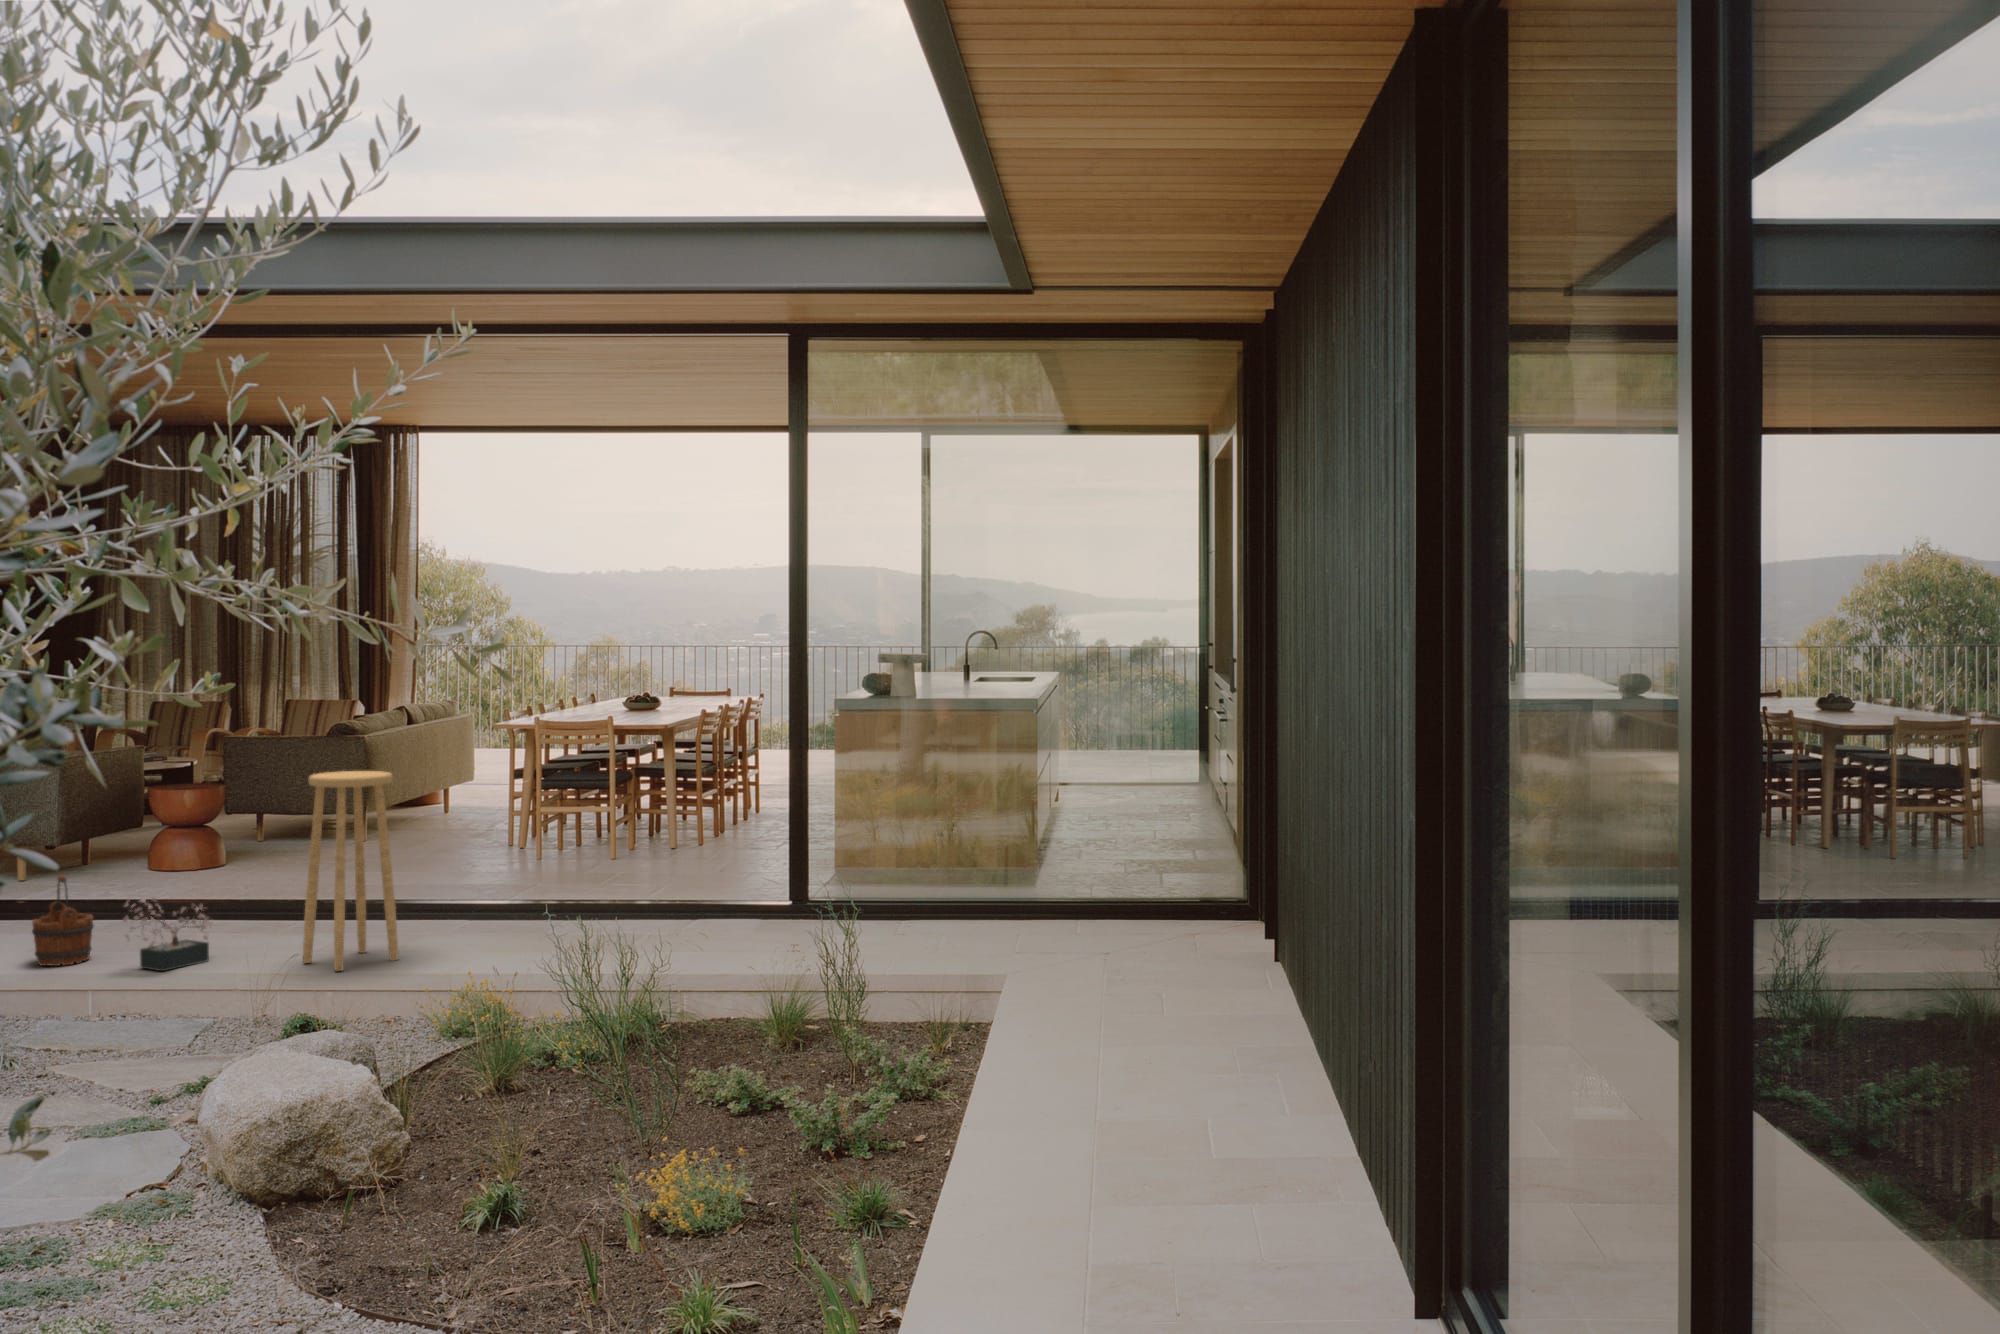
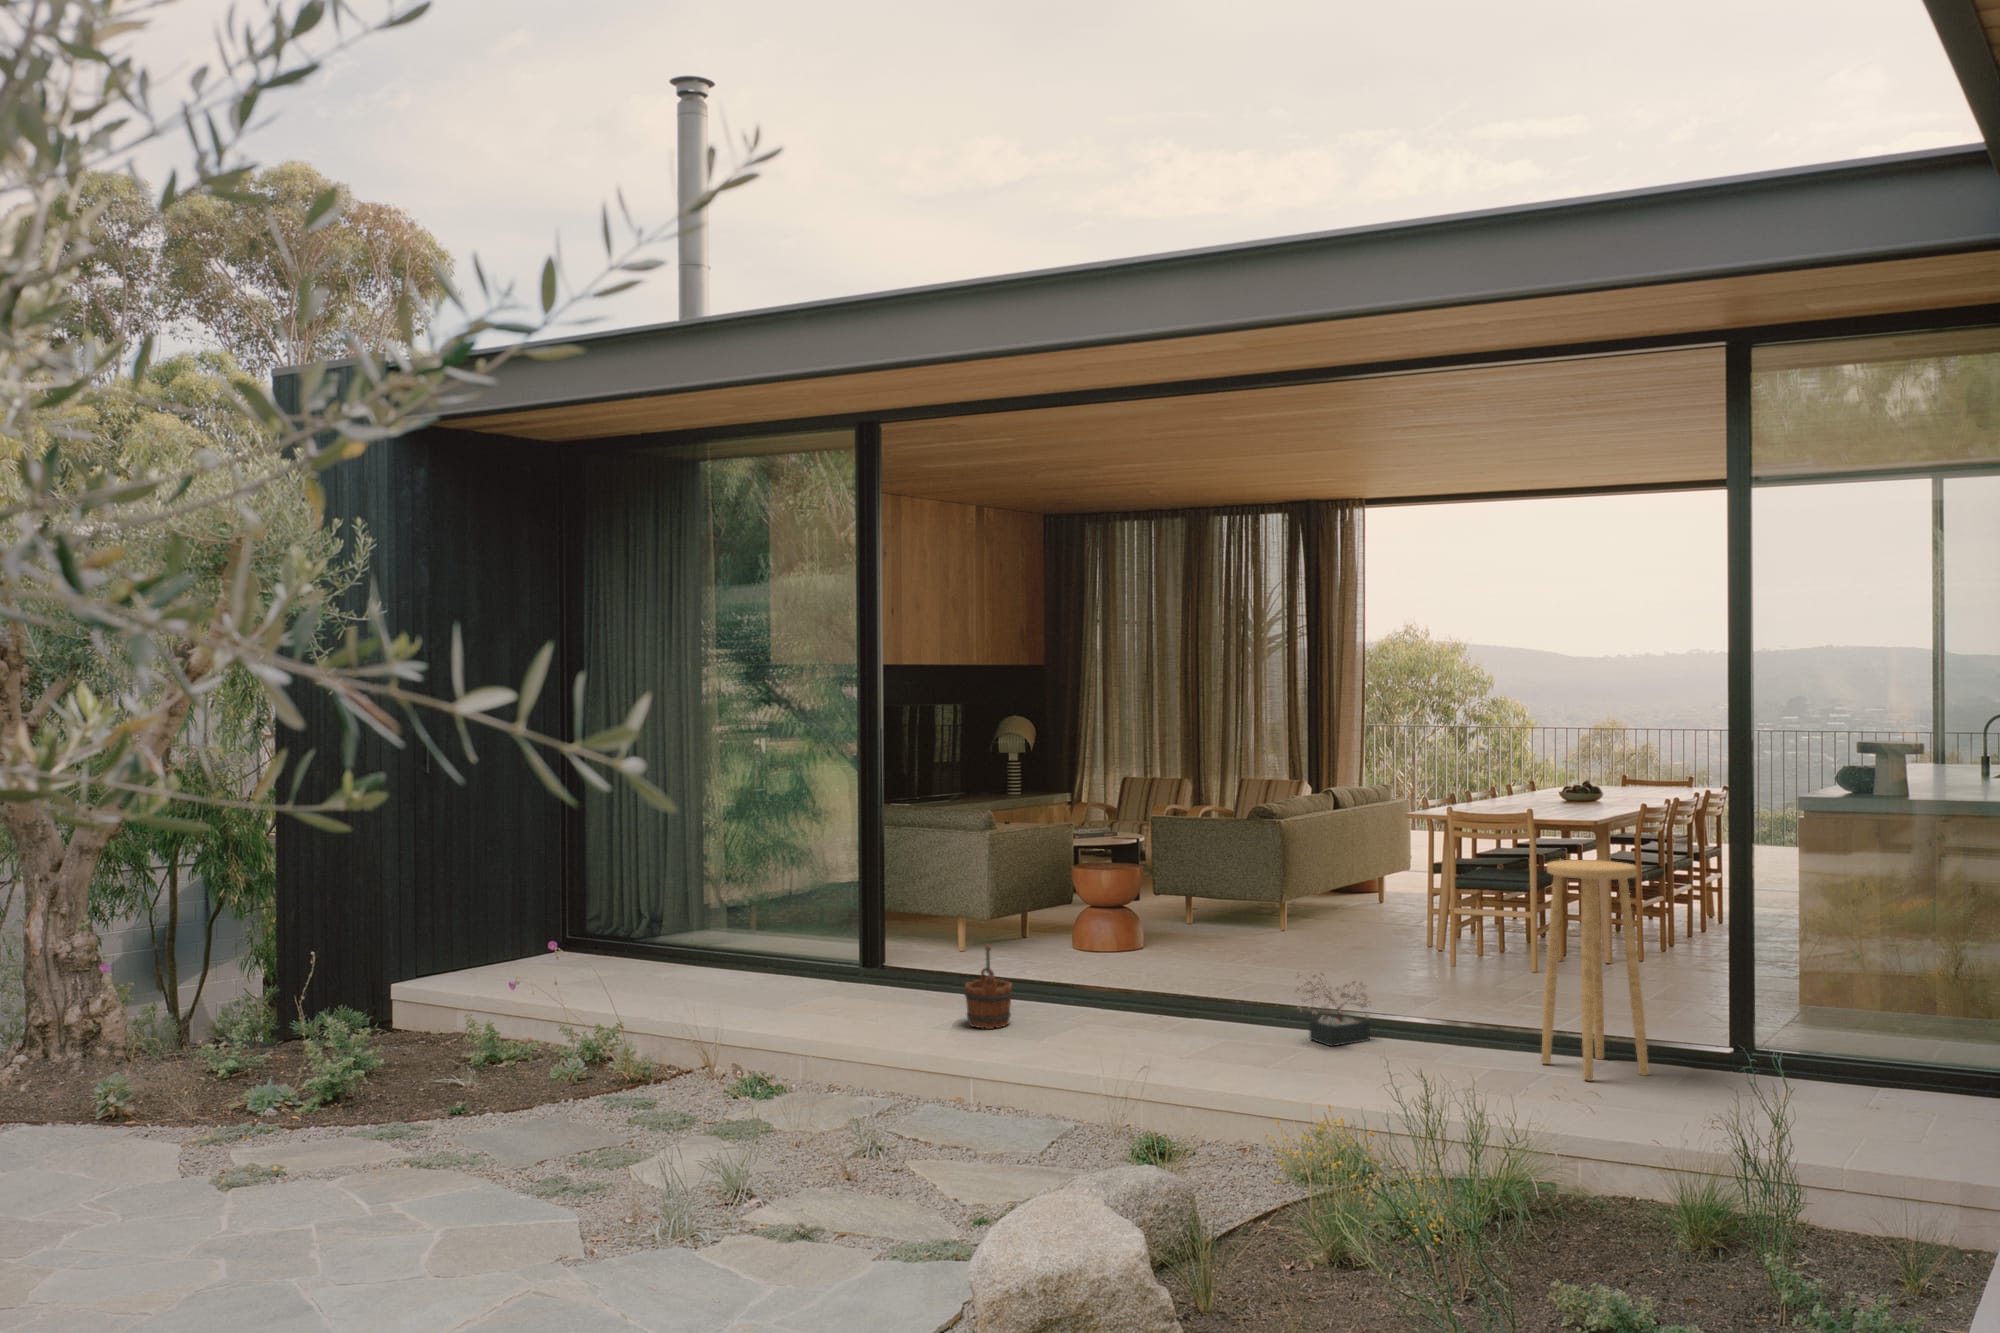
stool: present [303,771,398,971] -> present [1541,860,1649,1081]
decorative plant: present [123,898,213,971] -> present [1295,972,1372,1046]

